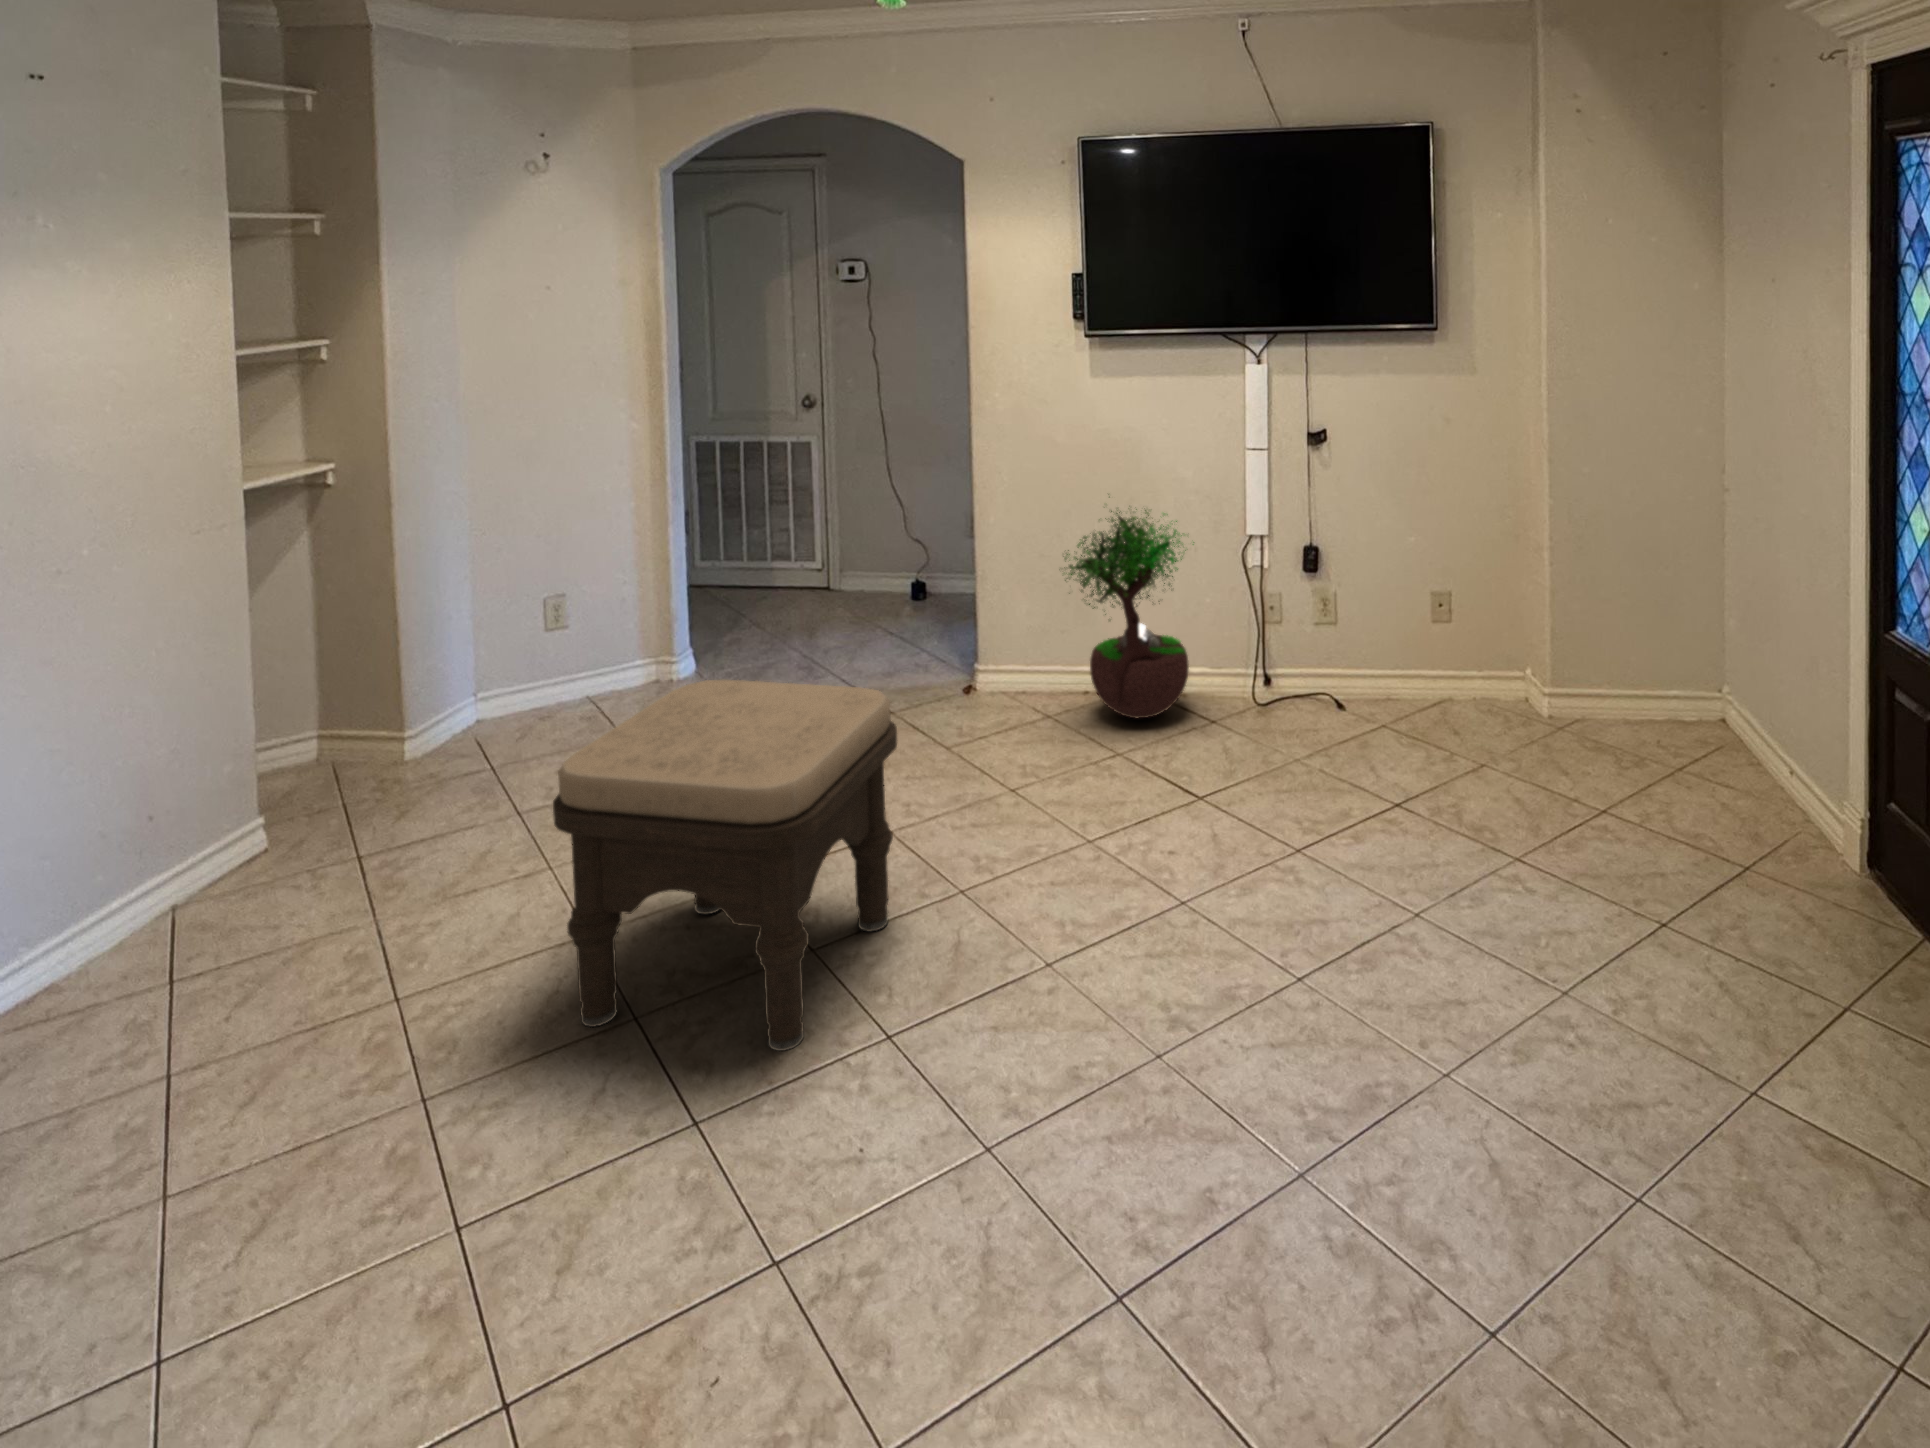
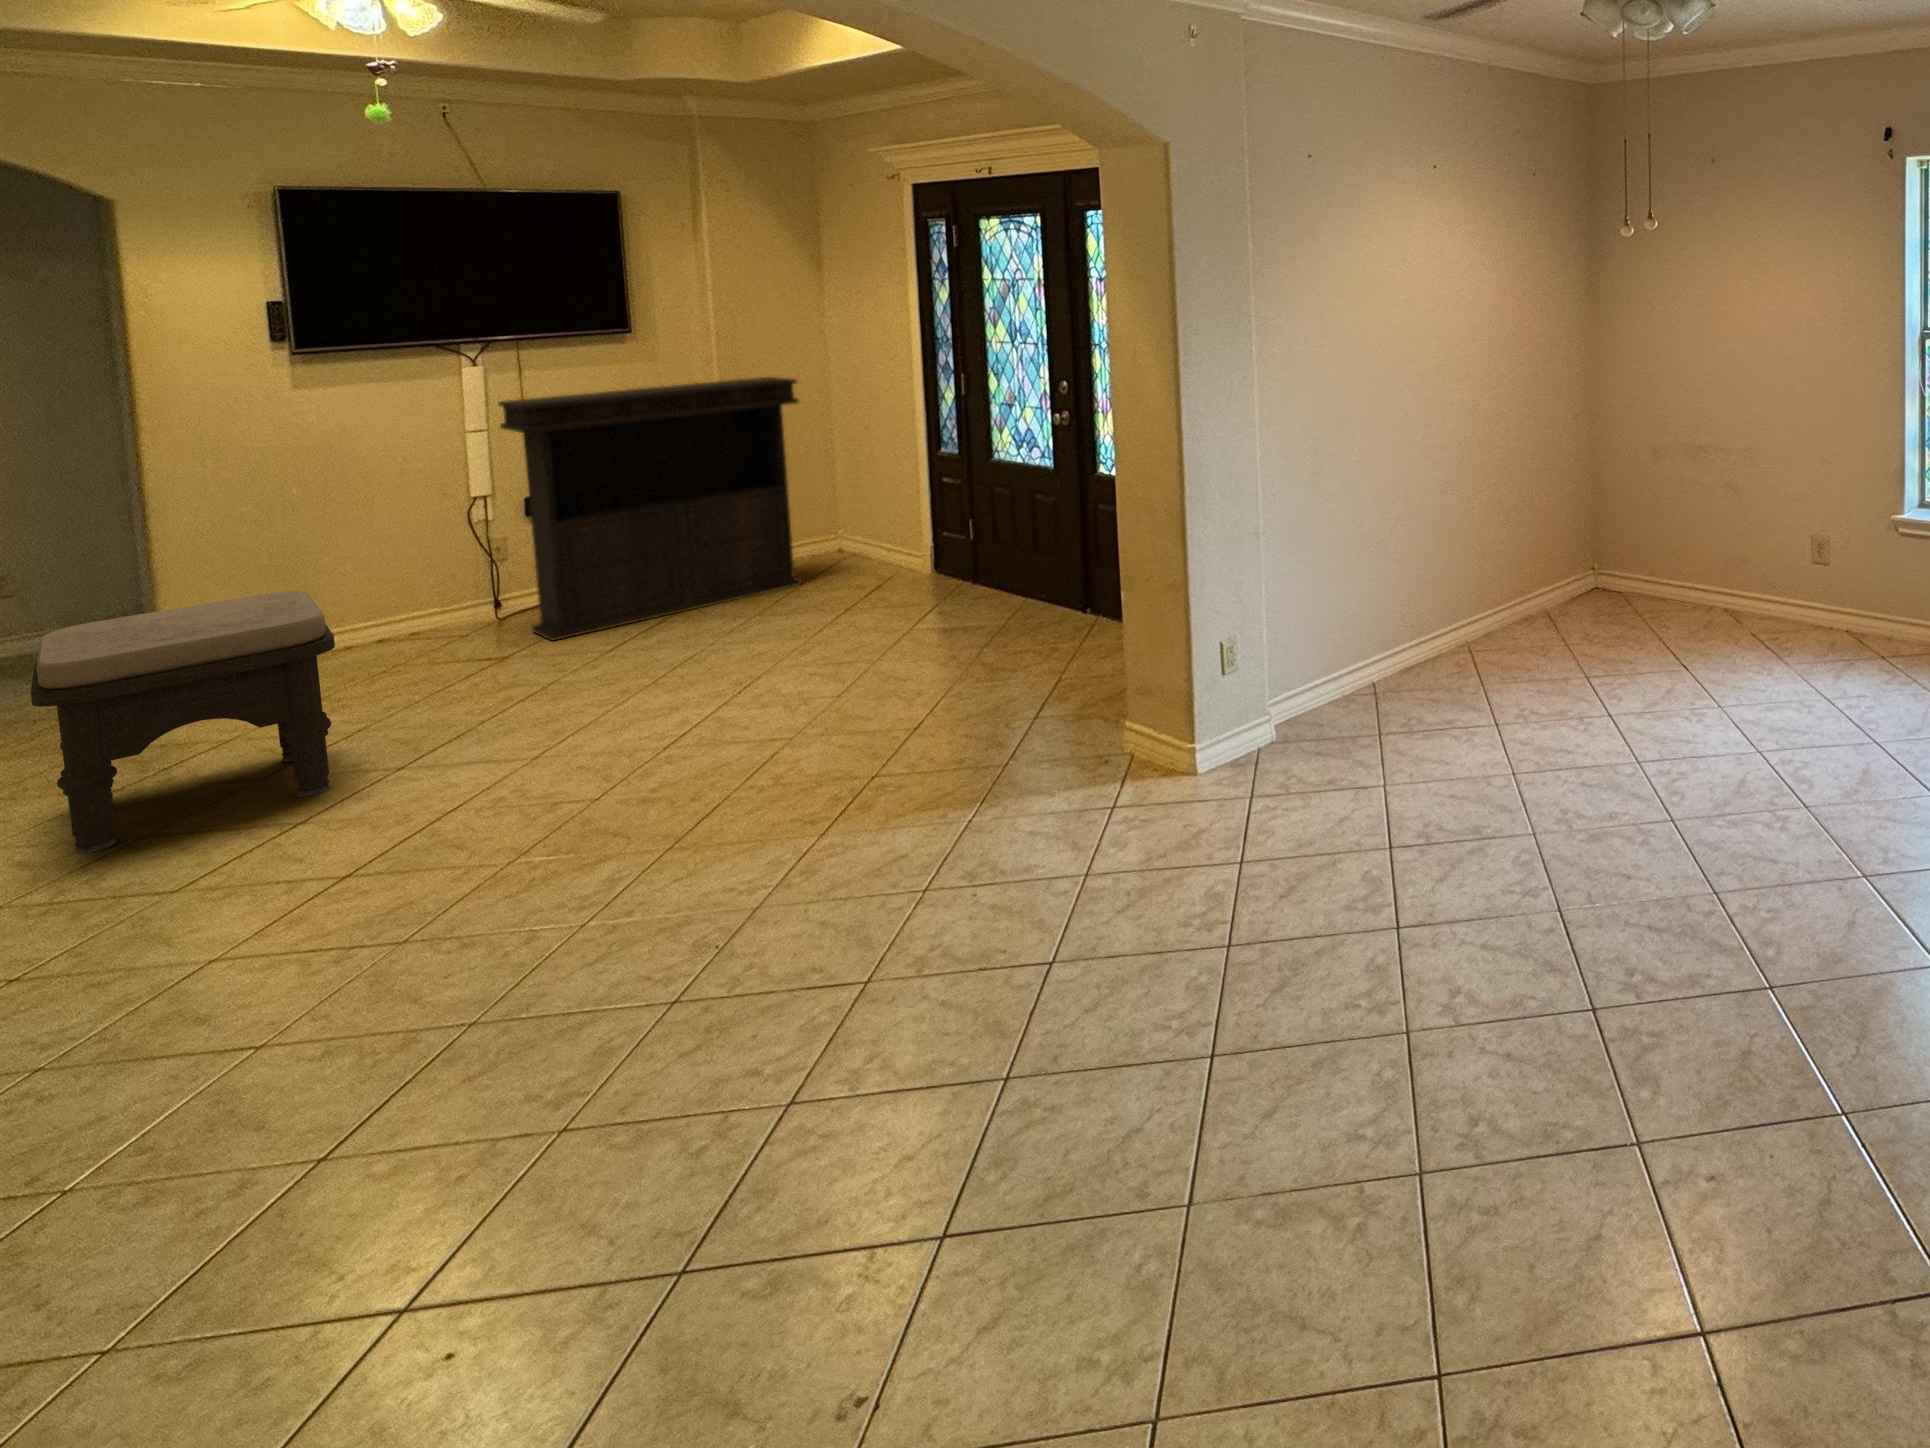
console table: none [1243,419,1635,798] -> present [498,377,802,641]
potted tree: present [1064,497,1194,719] -> none [297,475,445,653]

